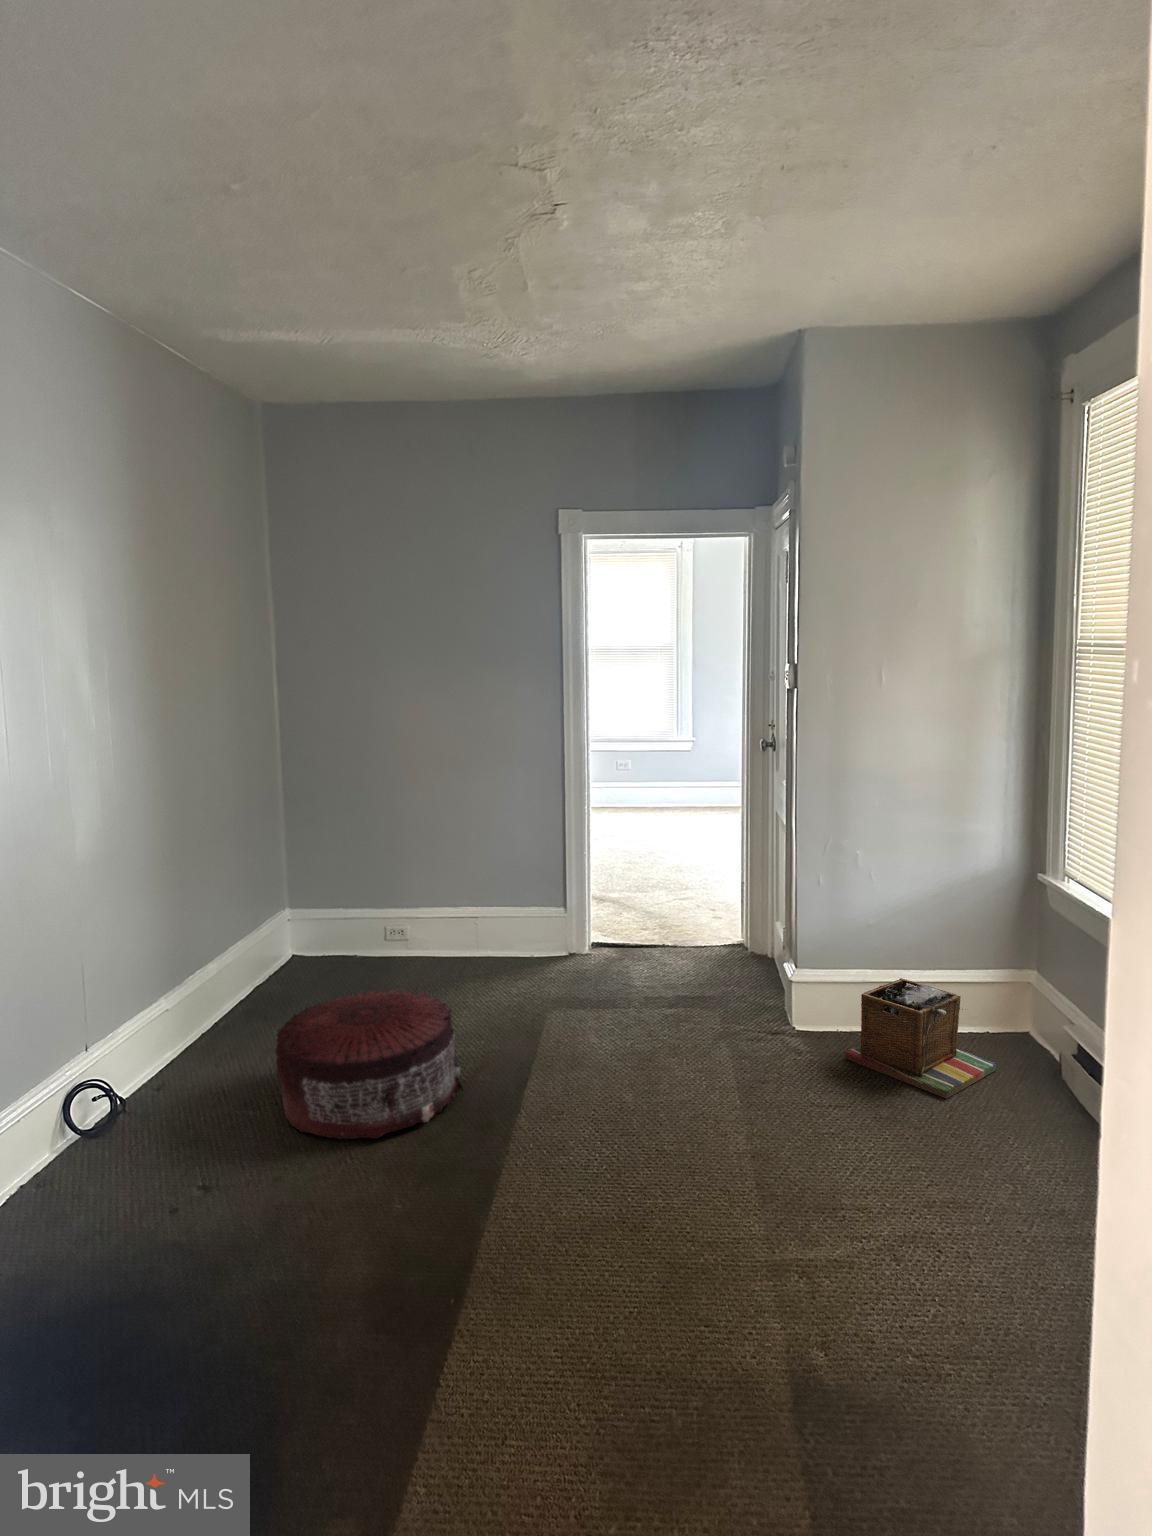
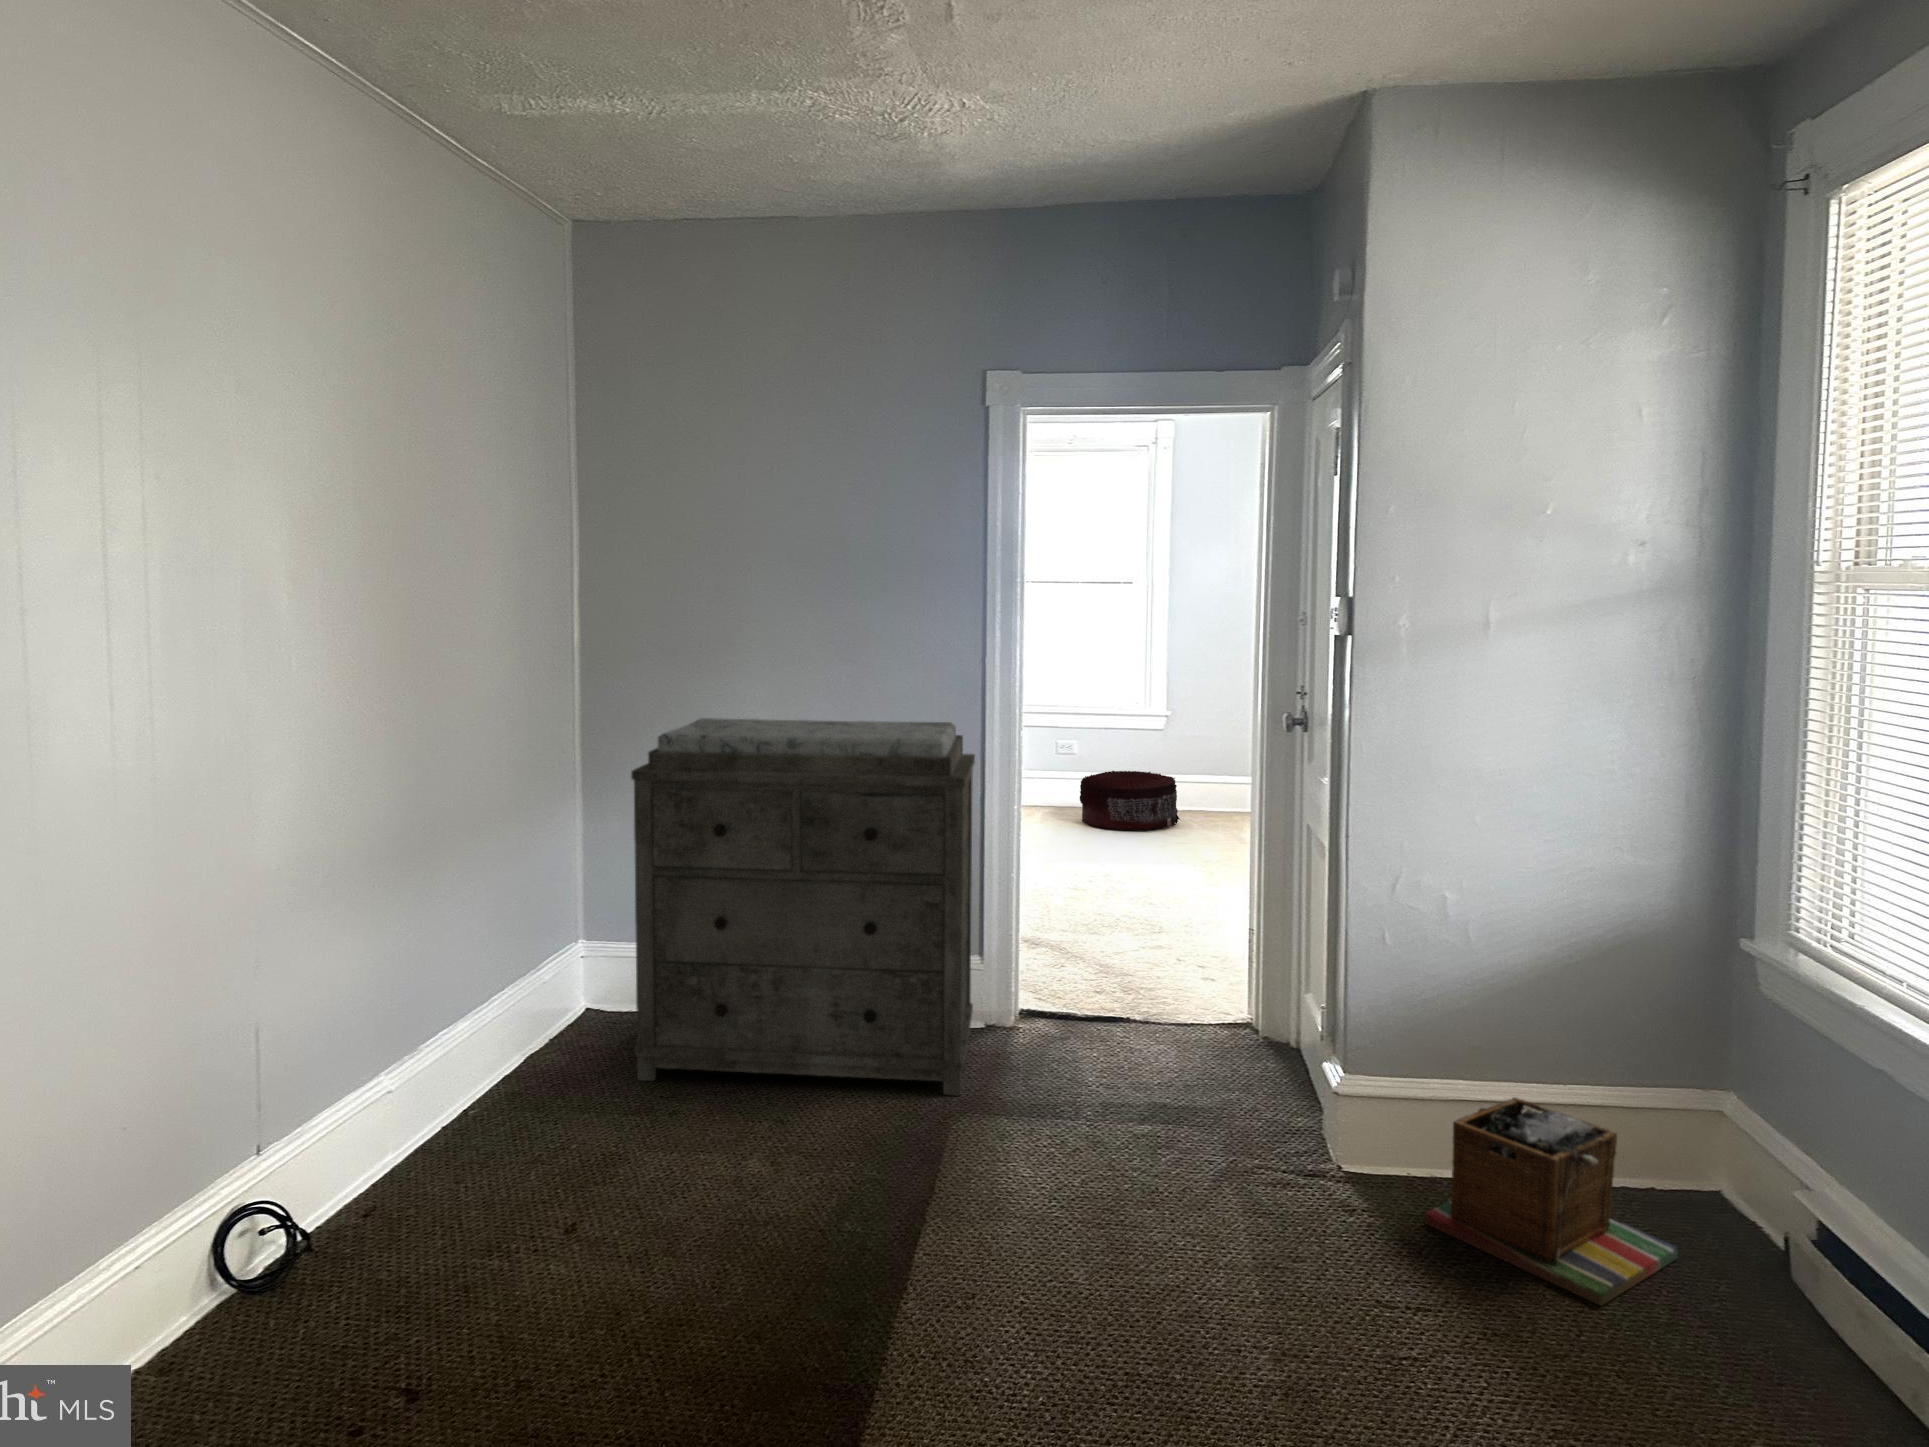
dresser: none [323,751,560,998] -> present [631,718,975,1095]
pouf: present [275,990,463,1139] -> present [1080,771,1180,830]

